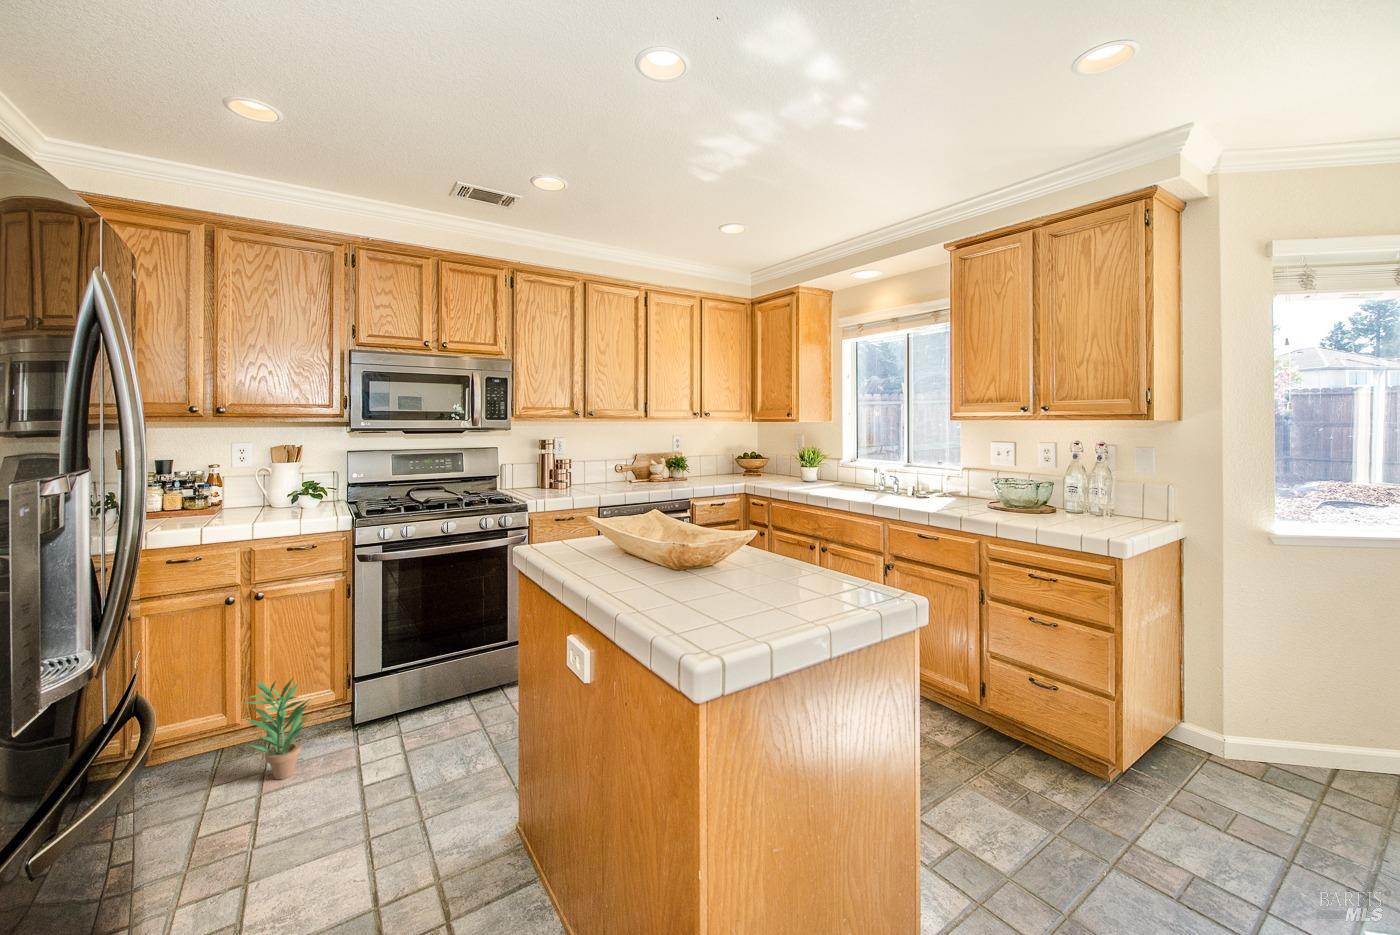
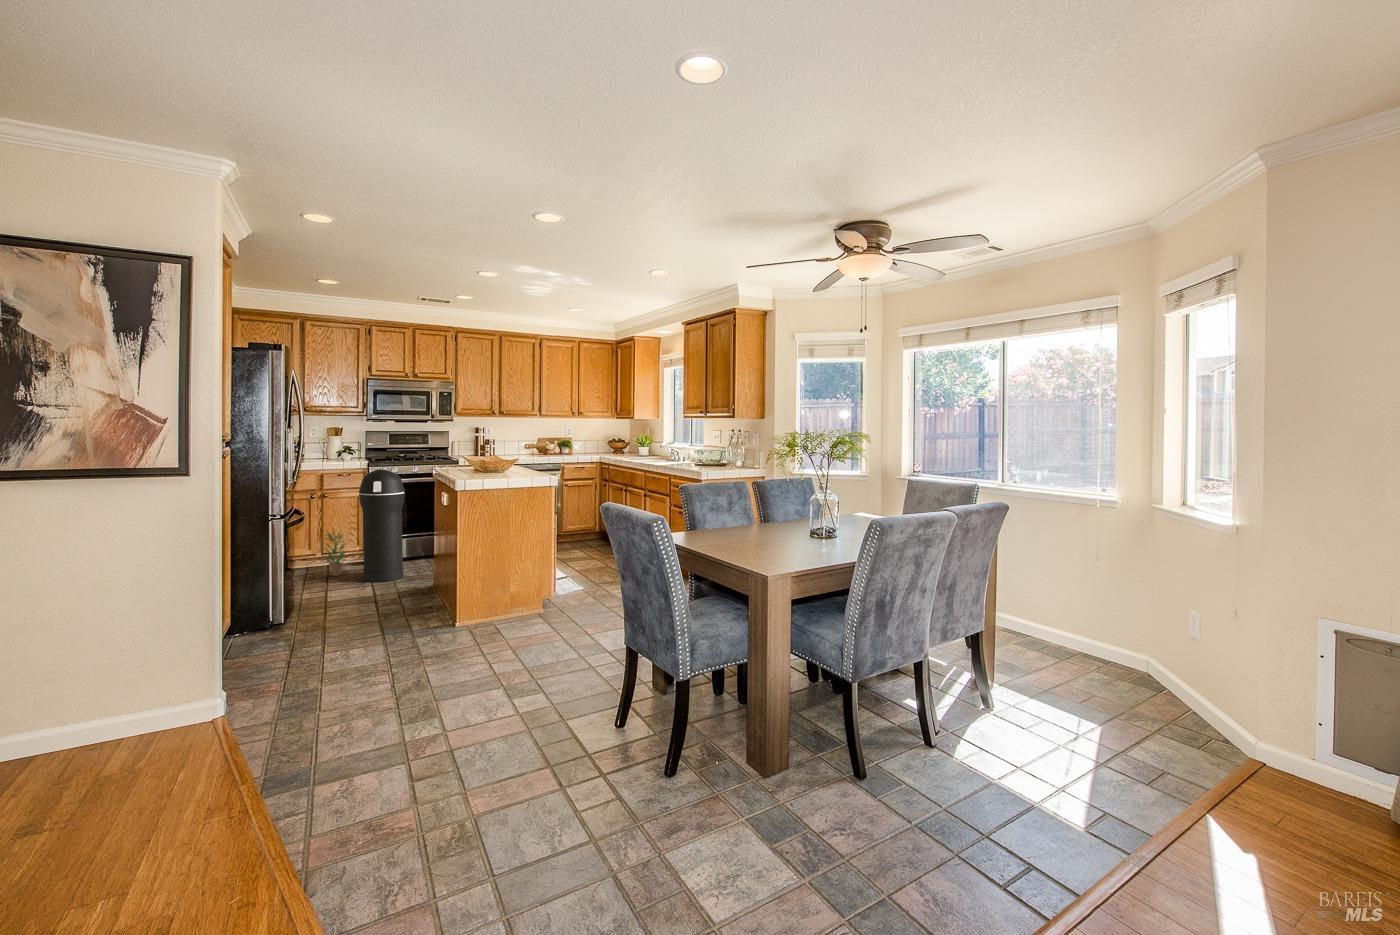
trash can: none [330,545,437,810] -> present [359,469,405,582]

